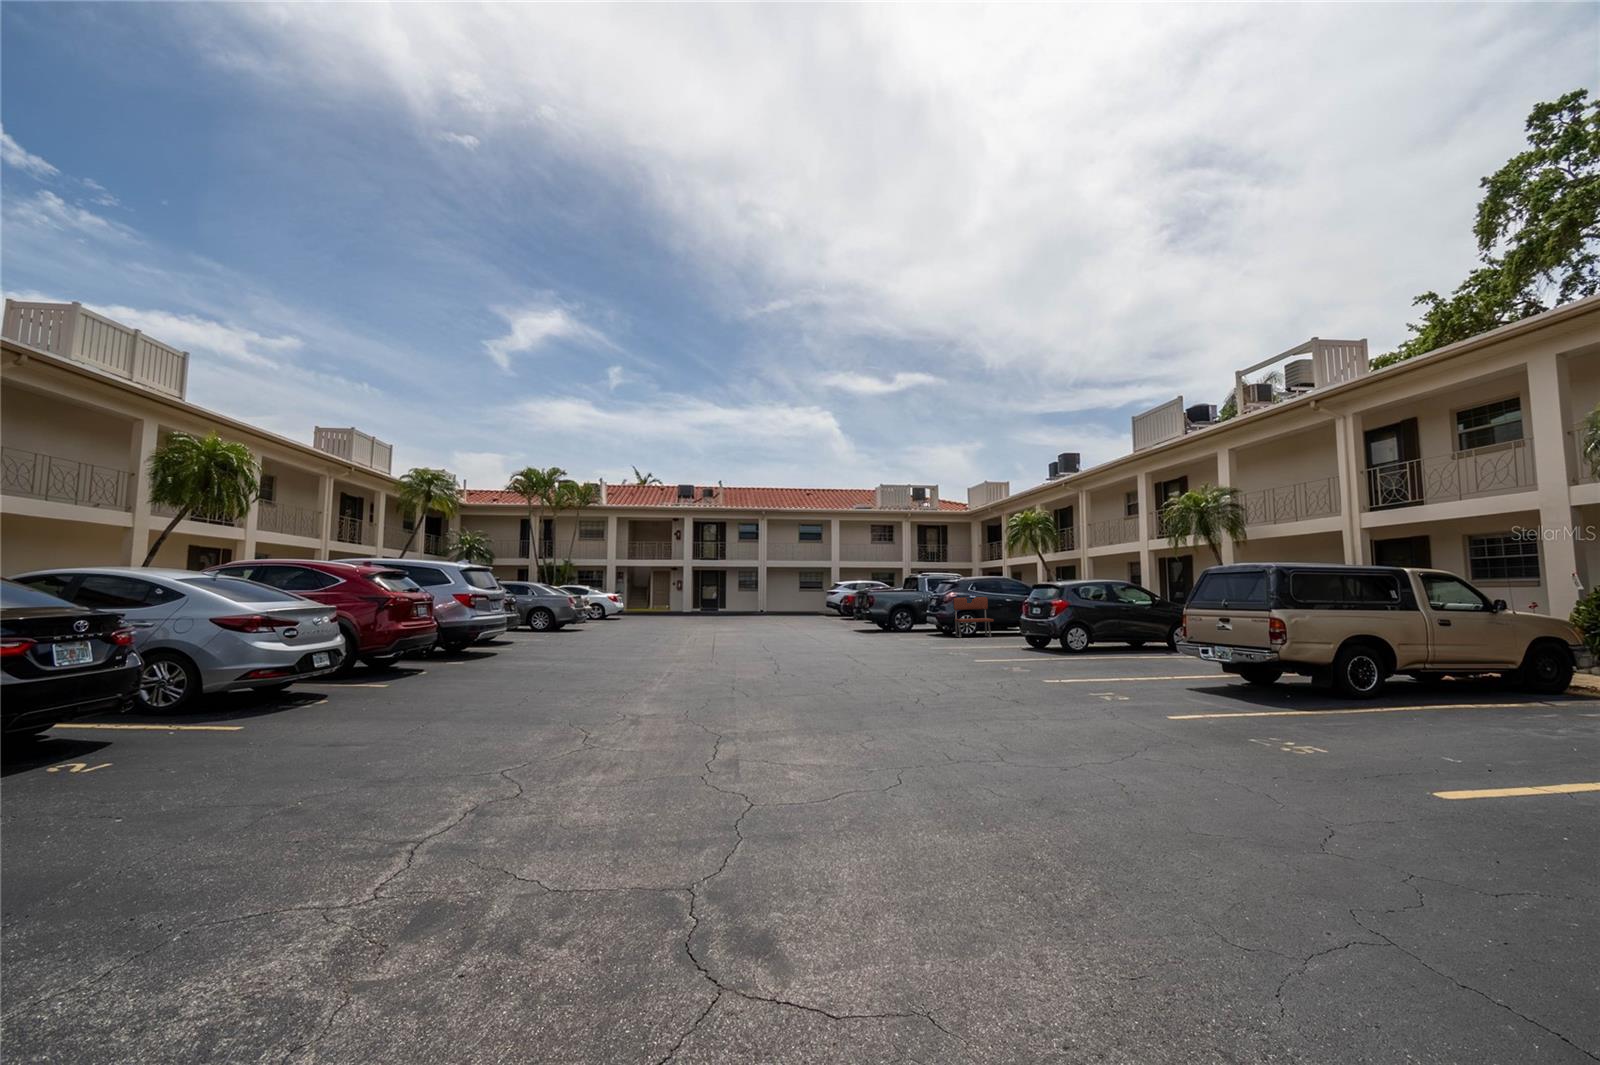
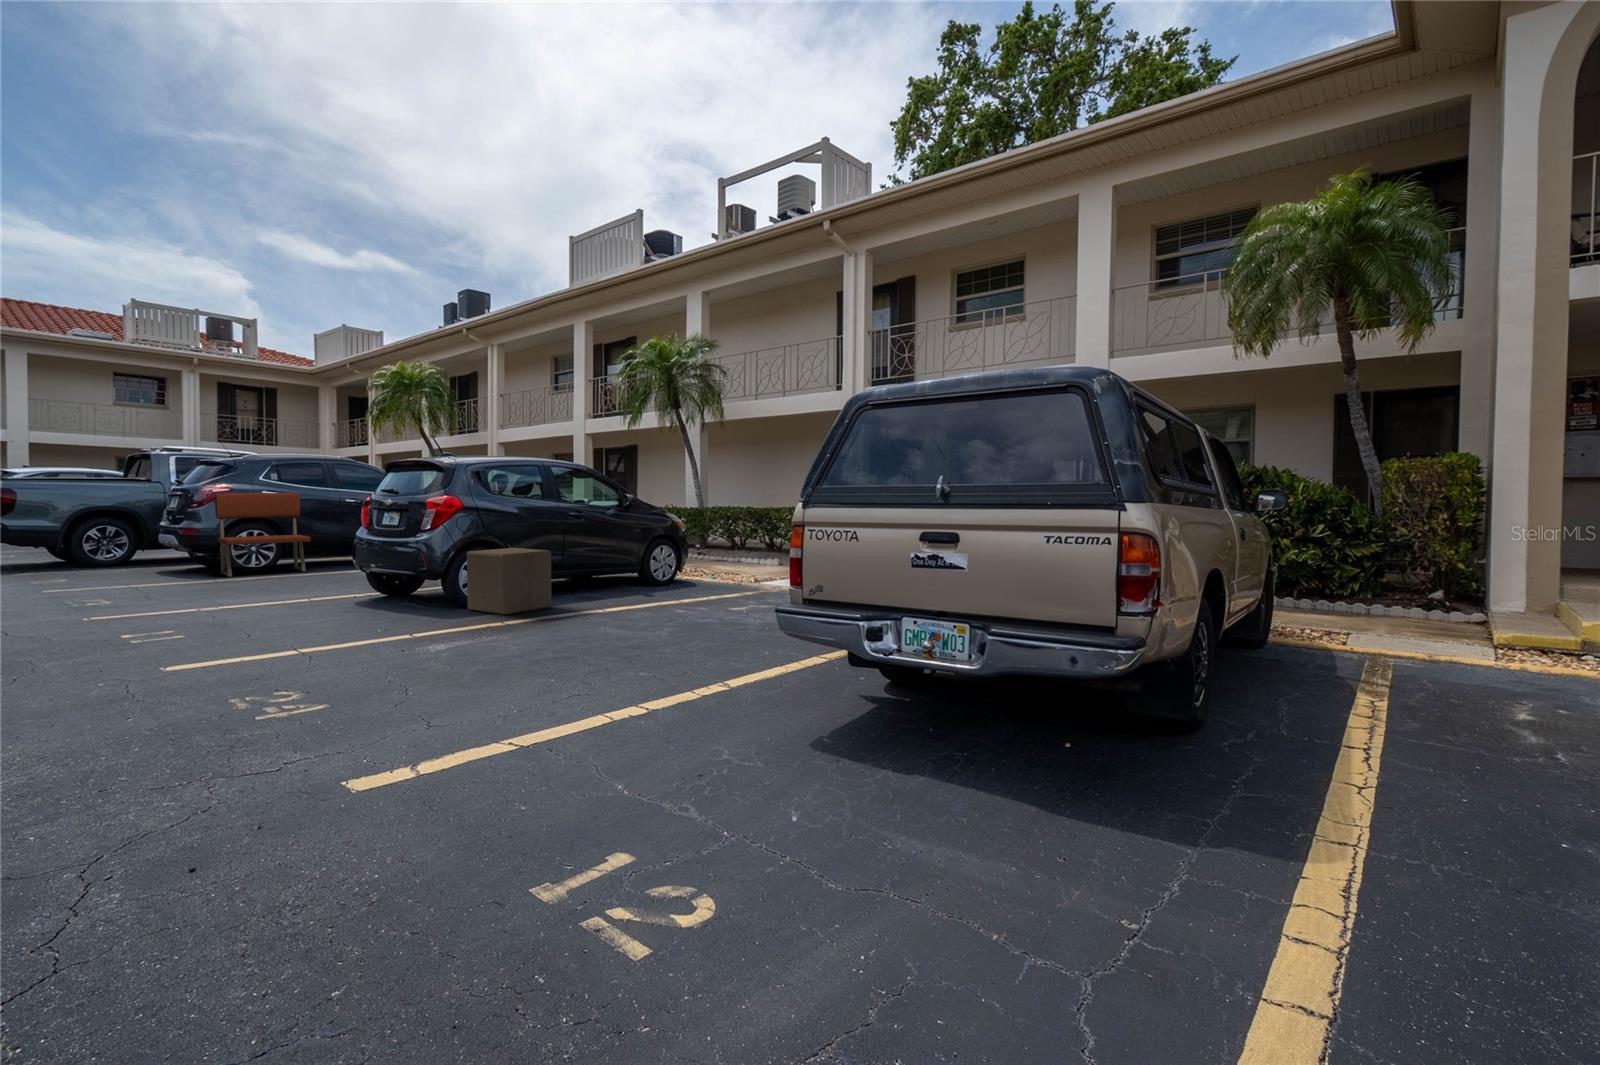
cardboard box: none [1070,625,1111,656] -> present [467,548,551,615]

